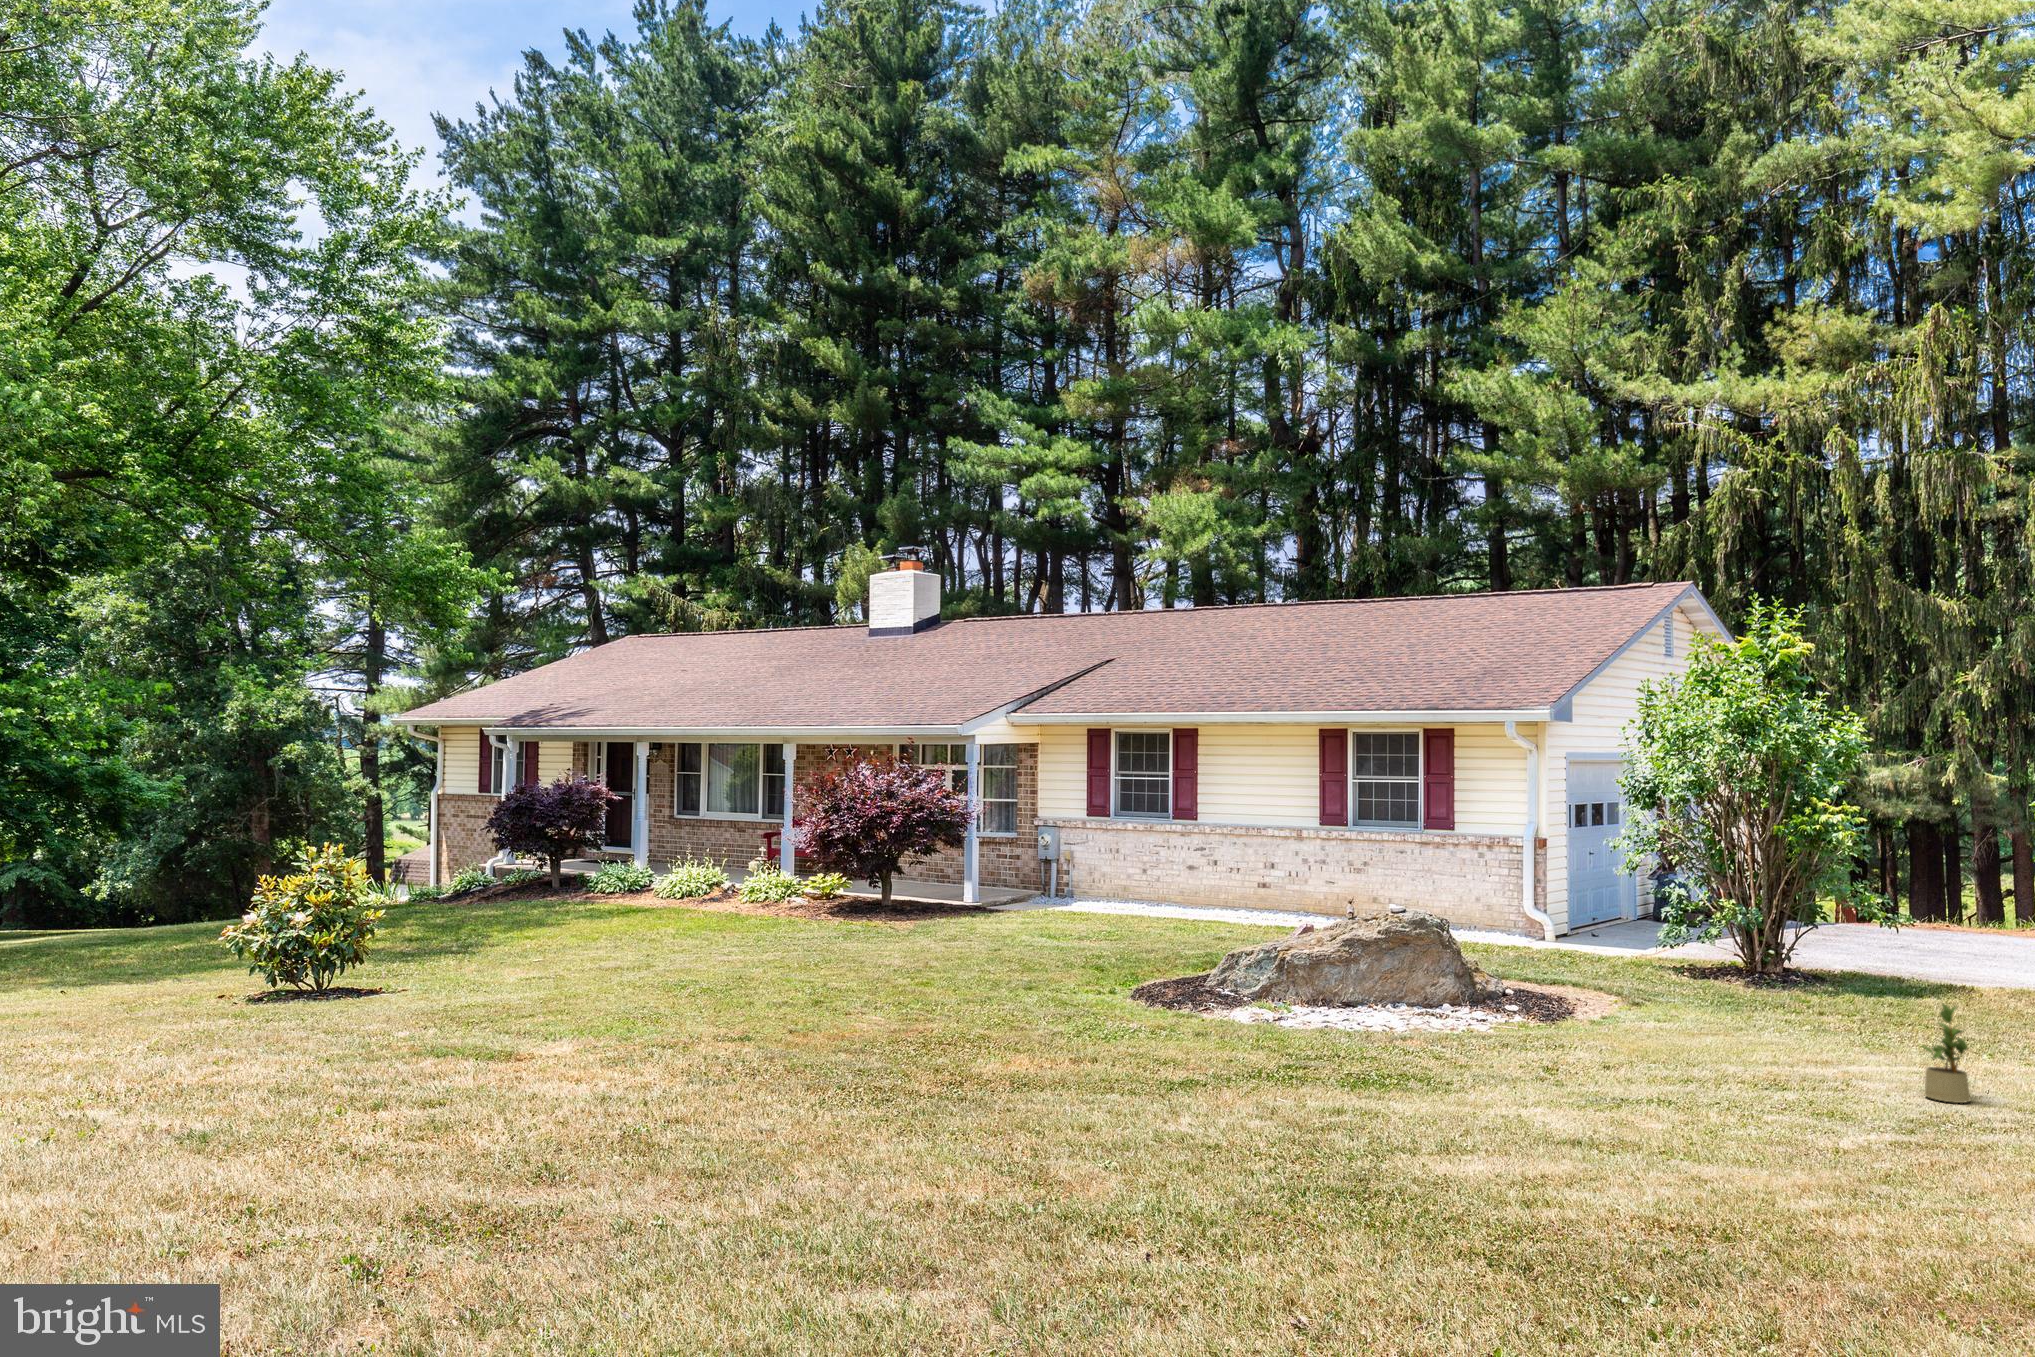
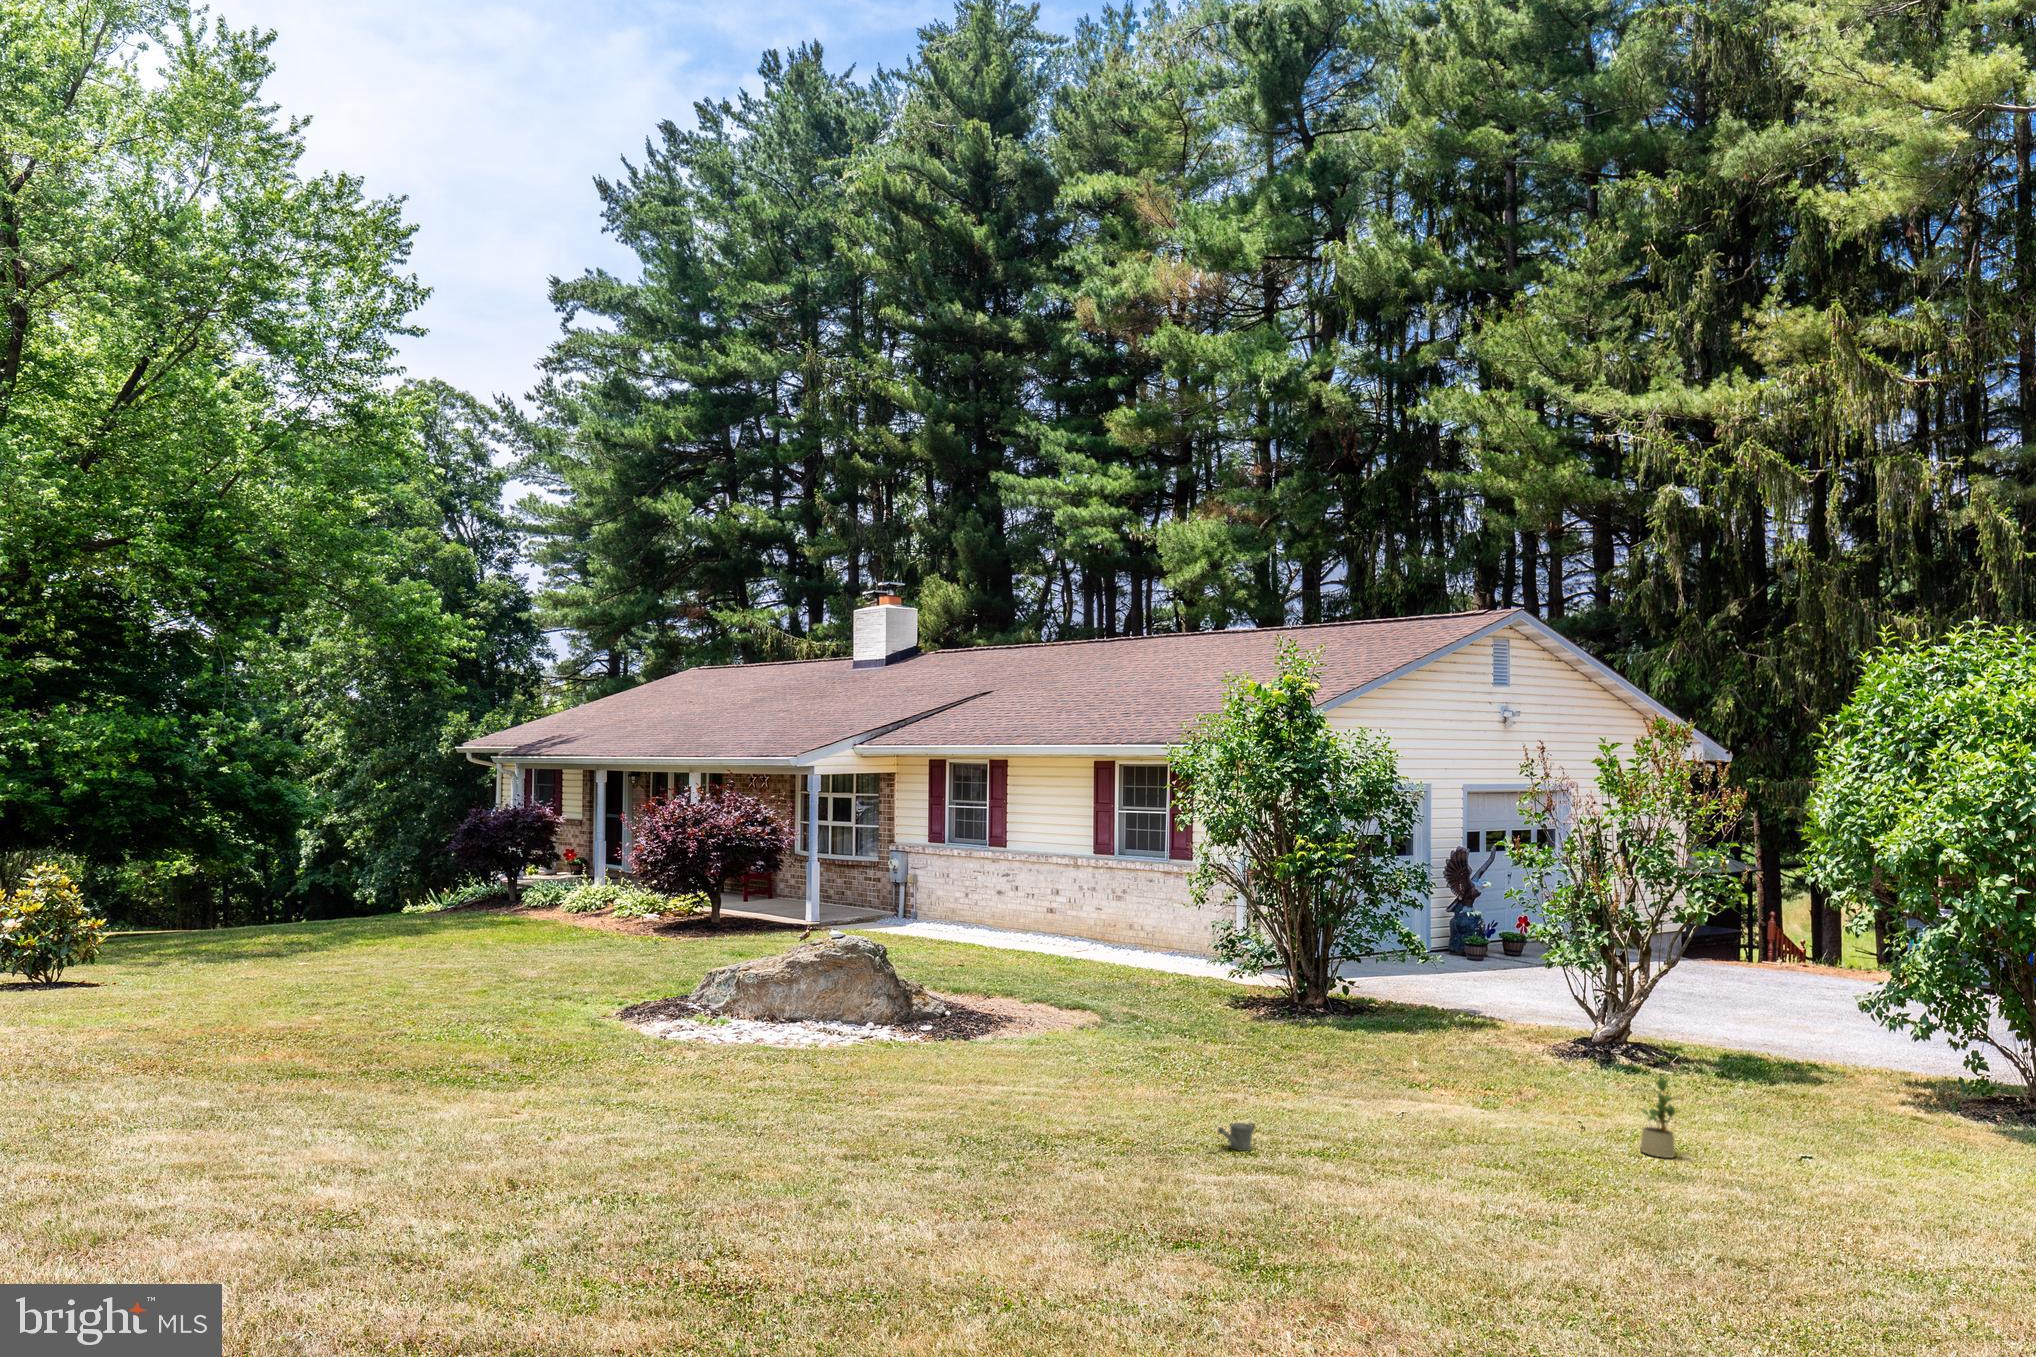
watering can: none [1392,1078,1437,1111] -> present [1218,1123,1255,1151]

